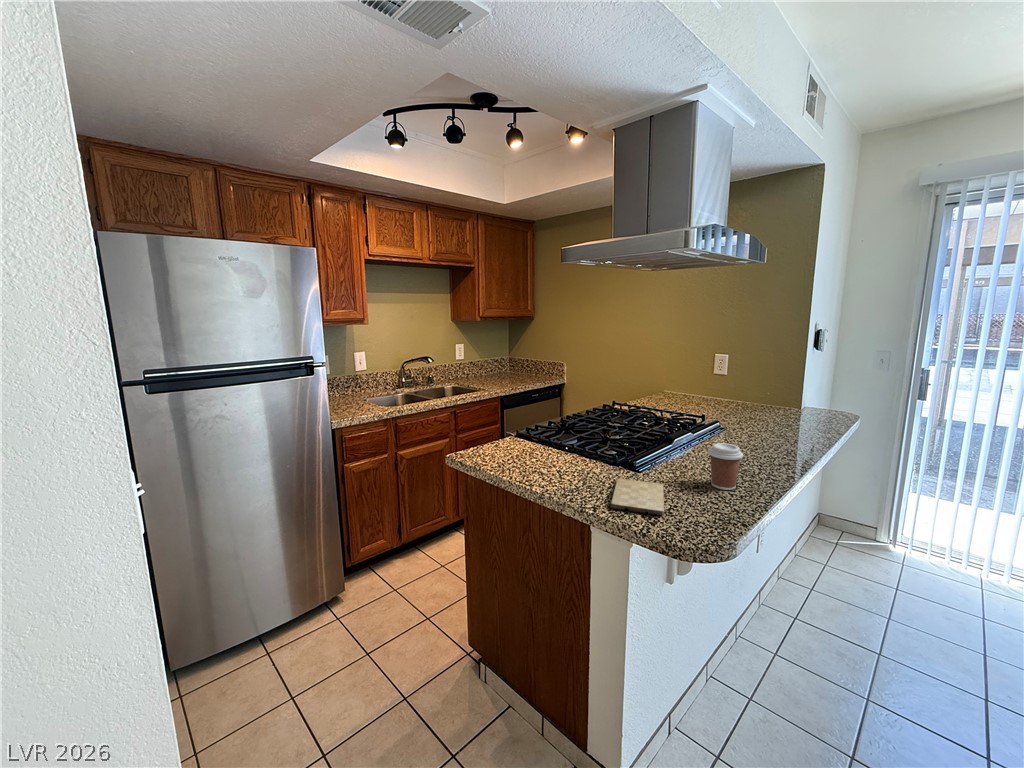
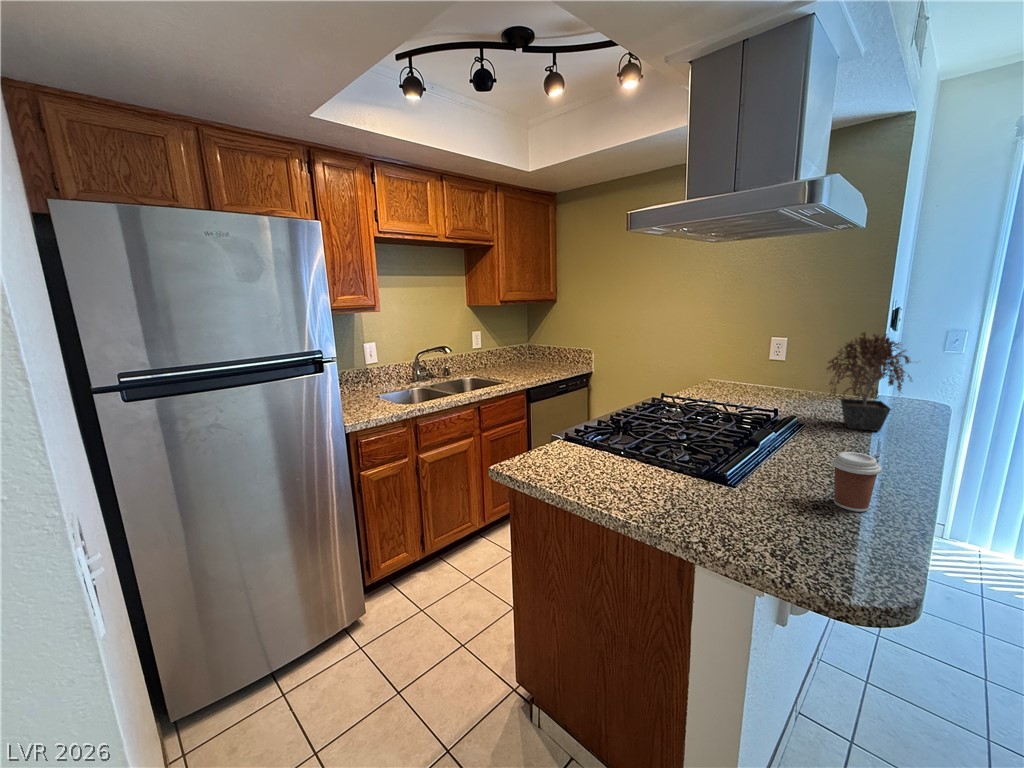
potted plant: none [739,350,812,434] -> present [827,332,911,431]
cutting board: present [610,479,664,515] -> none [715,498,800,553]

